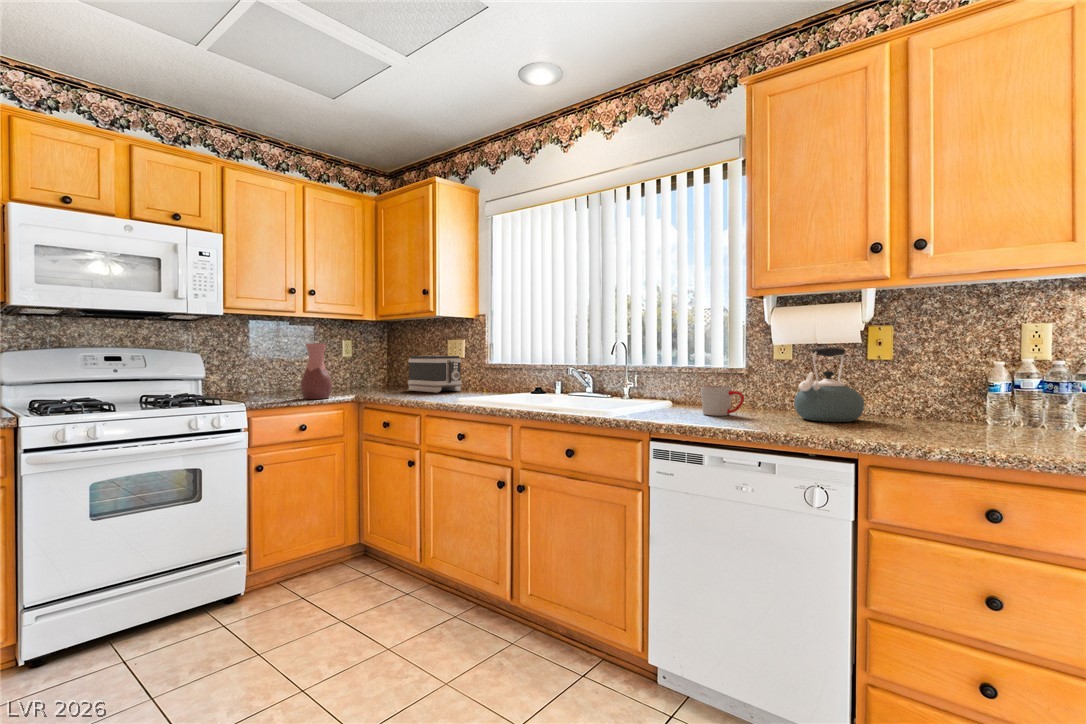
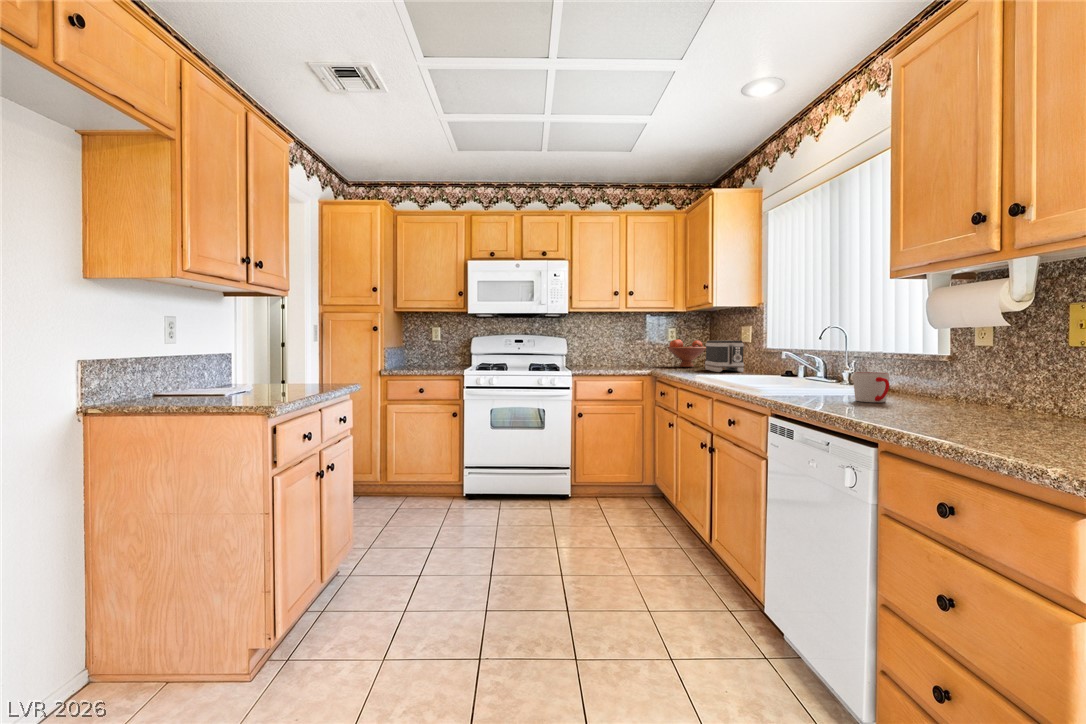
vase: present [301,343,332,399] -> none [611,331,632,372]
kettle: present [794,348,864,422] -> none [919,332,1026,418]
fruit bowl: none [346,354,394,388] -> present [668,339,706,367]

